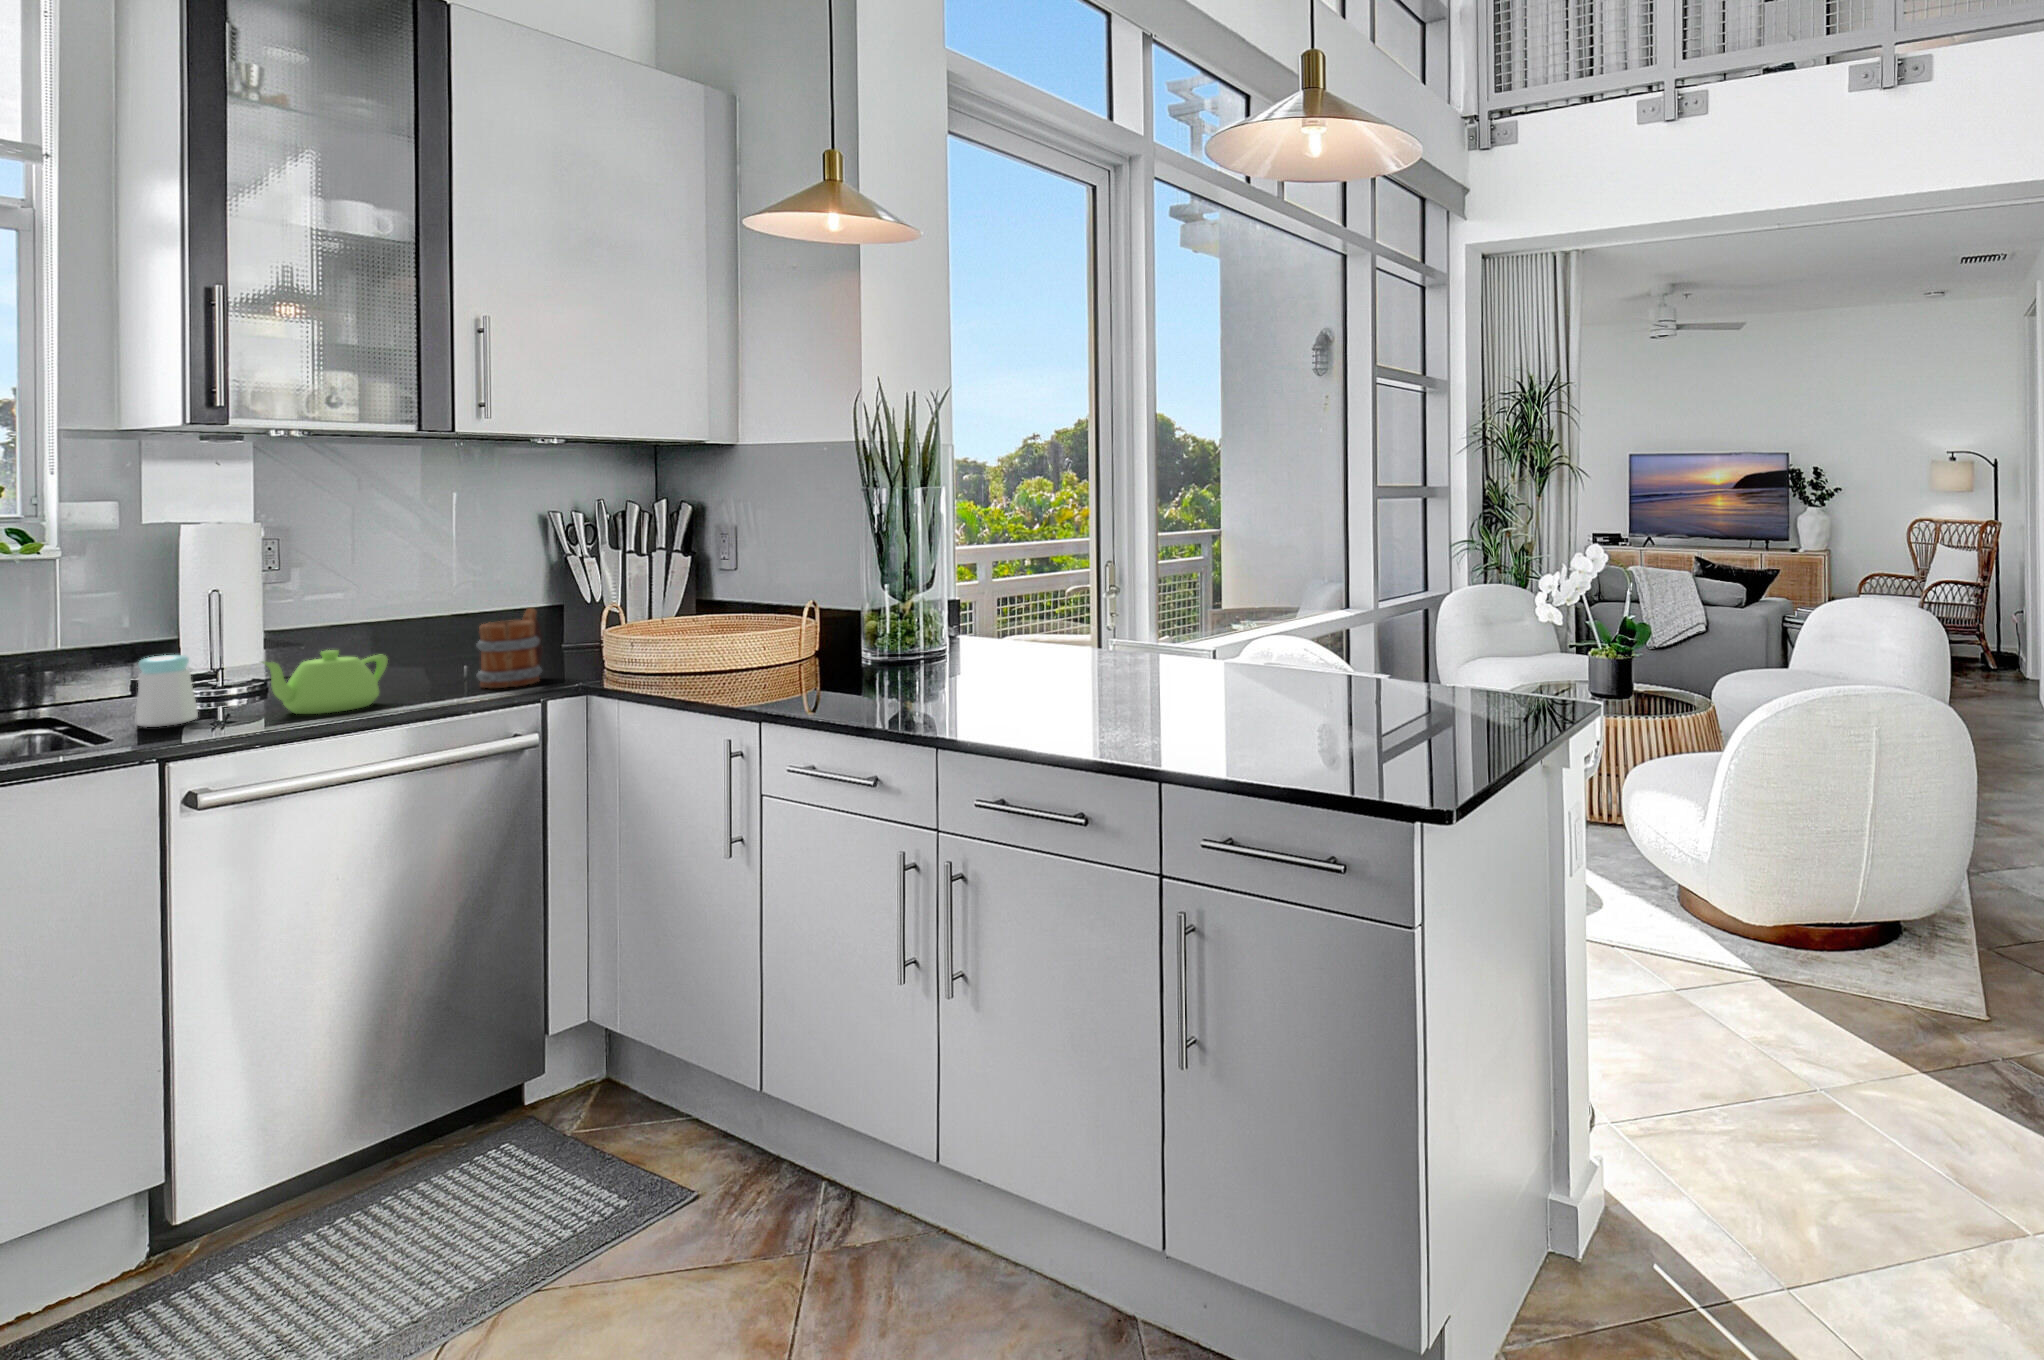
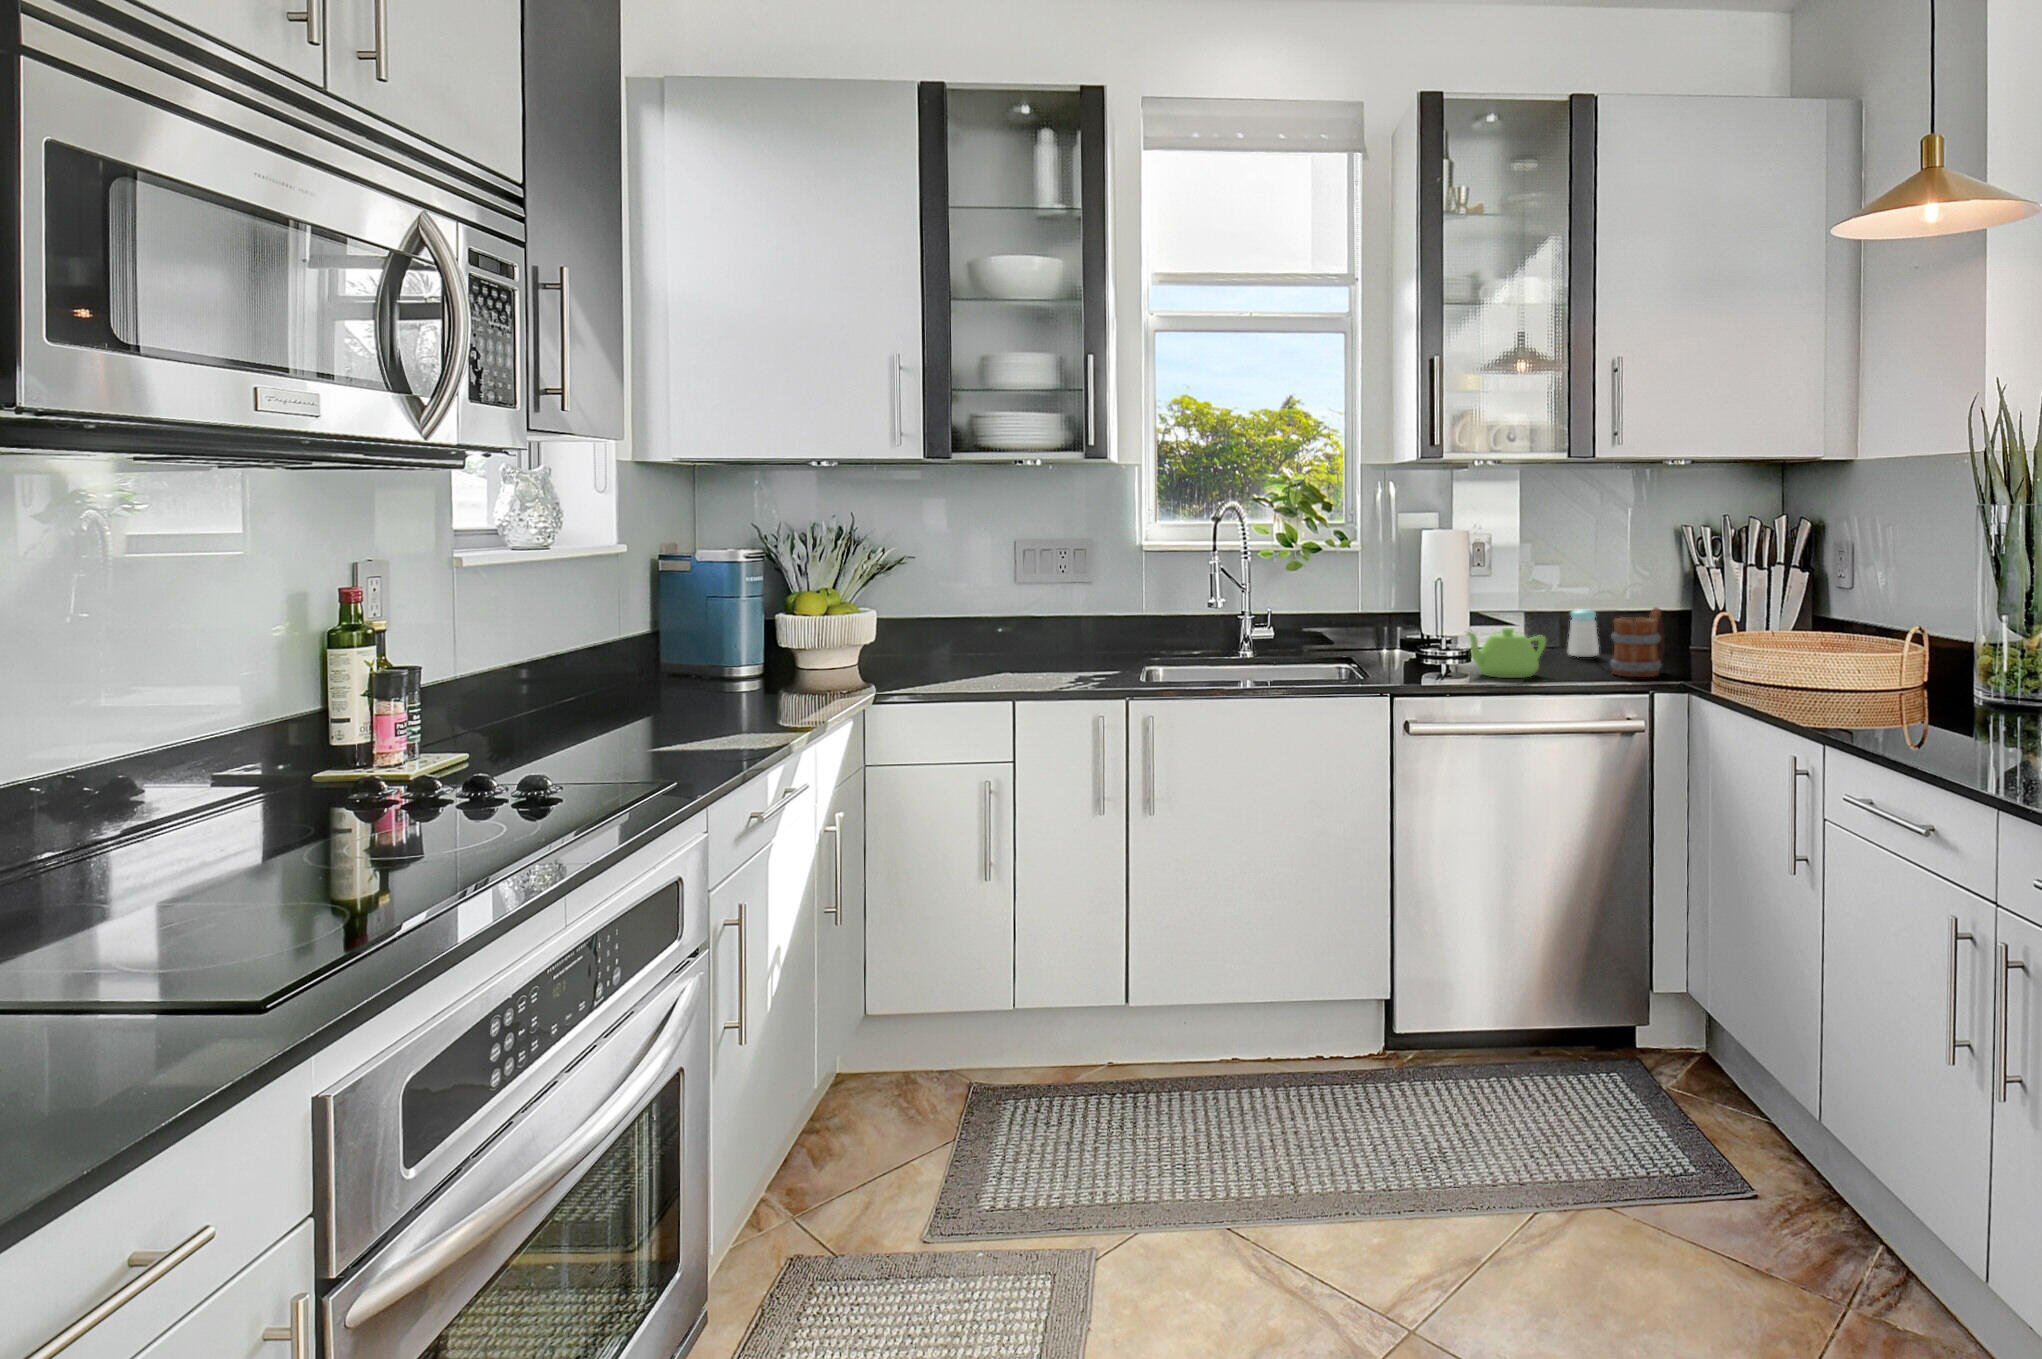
salt shaker: present [135,655,198,727] -> present [1568,609,1599,657]

